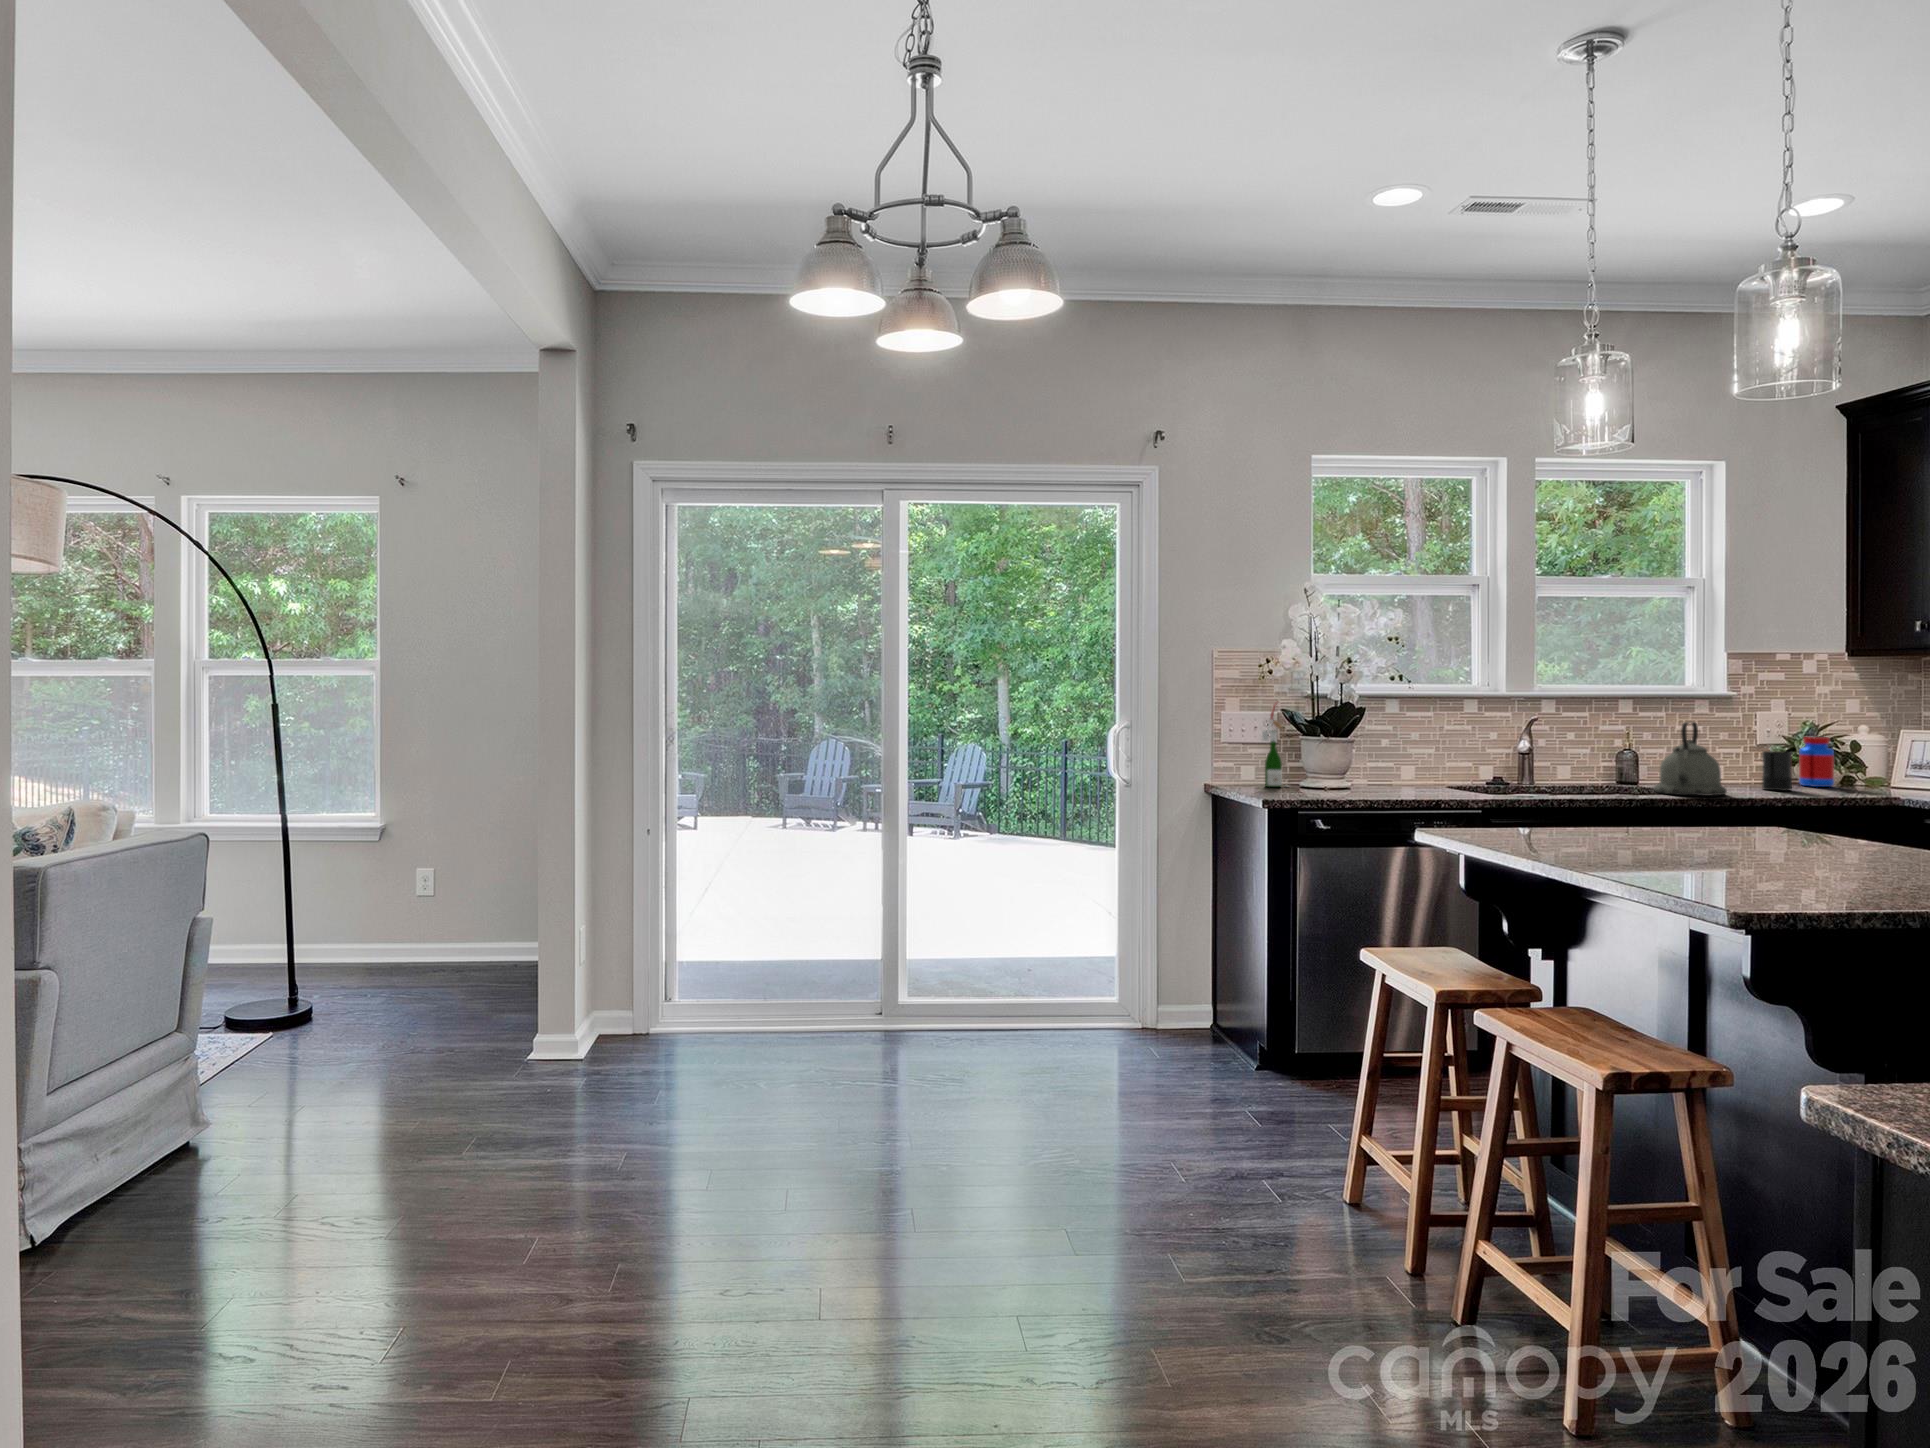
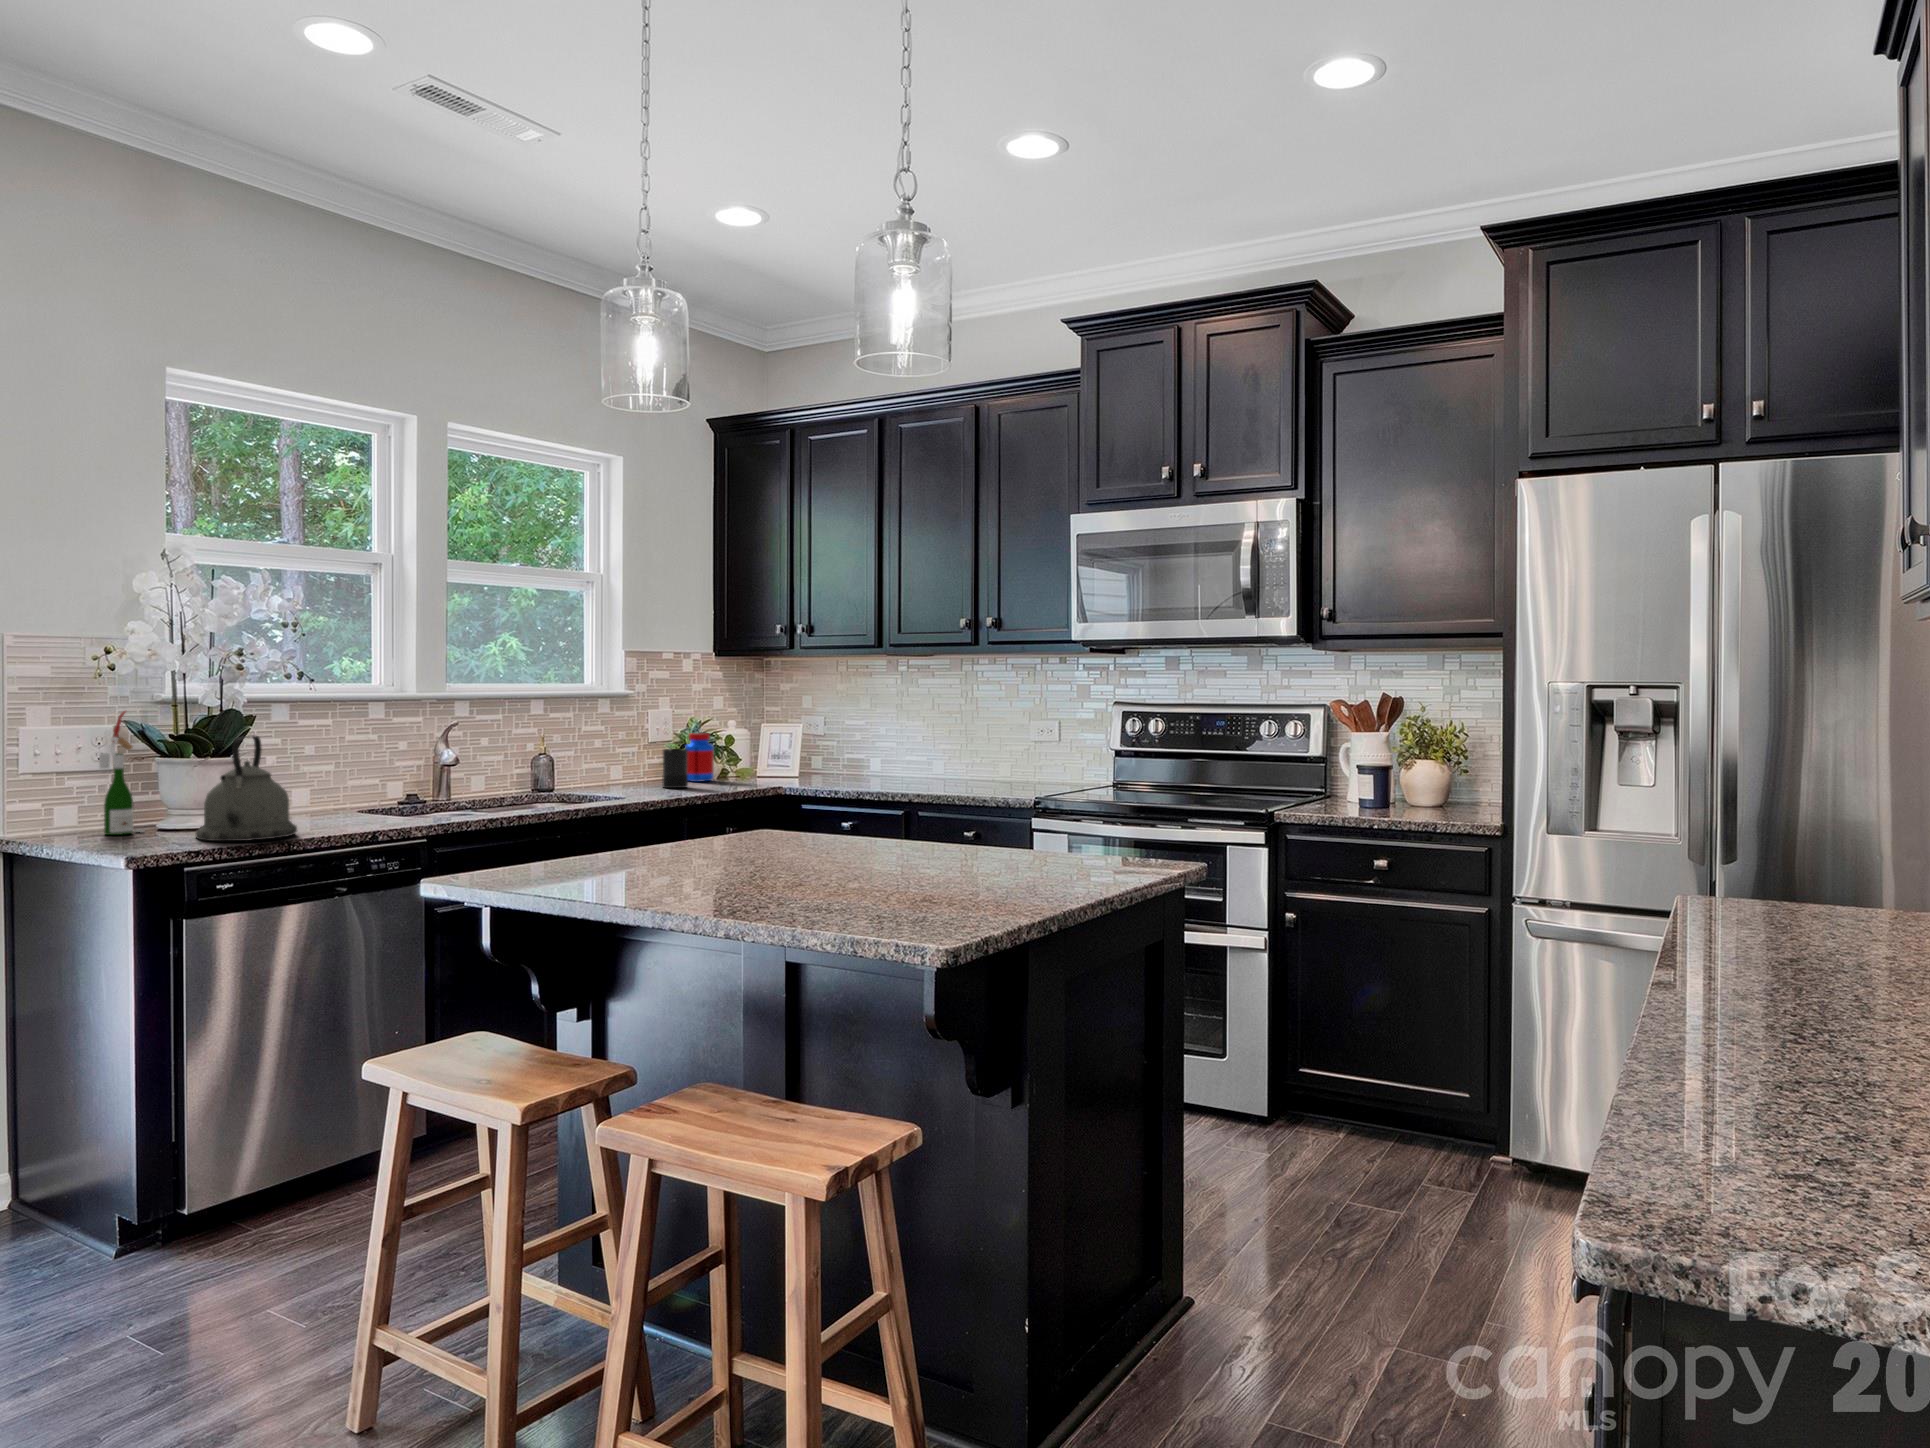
kettle: present [1654,722,1727,796] -> present [195,735,297,841]

